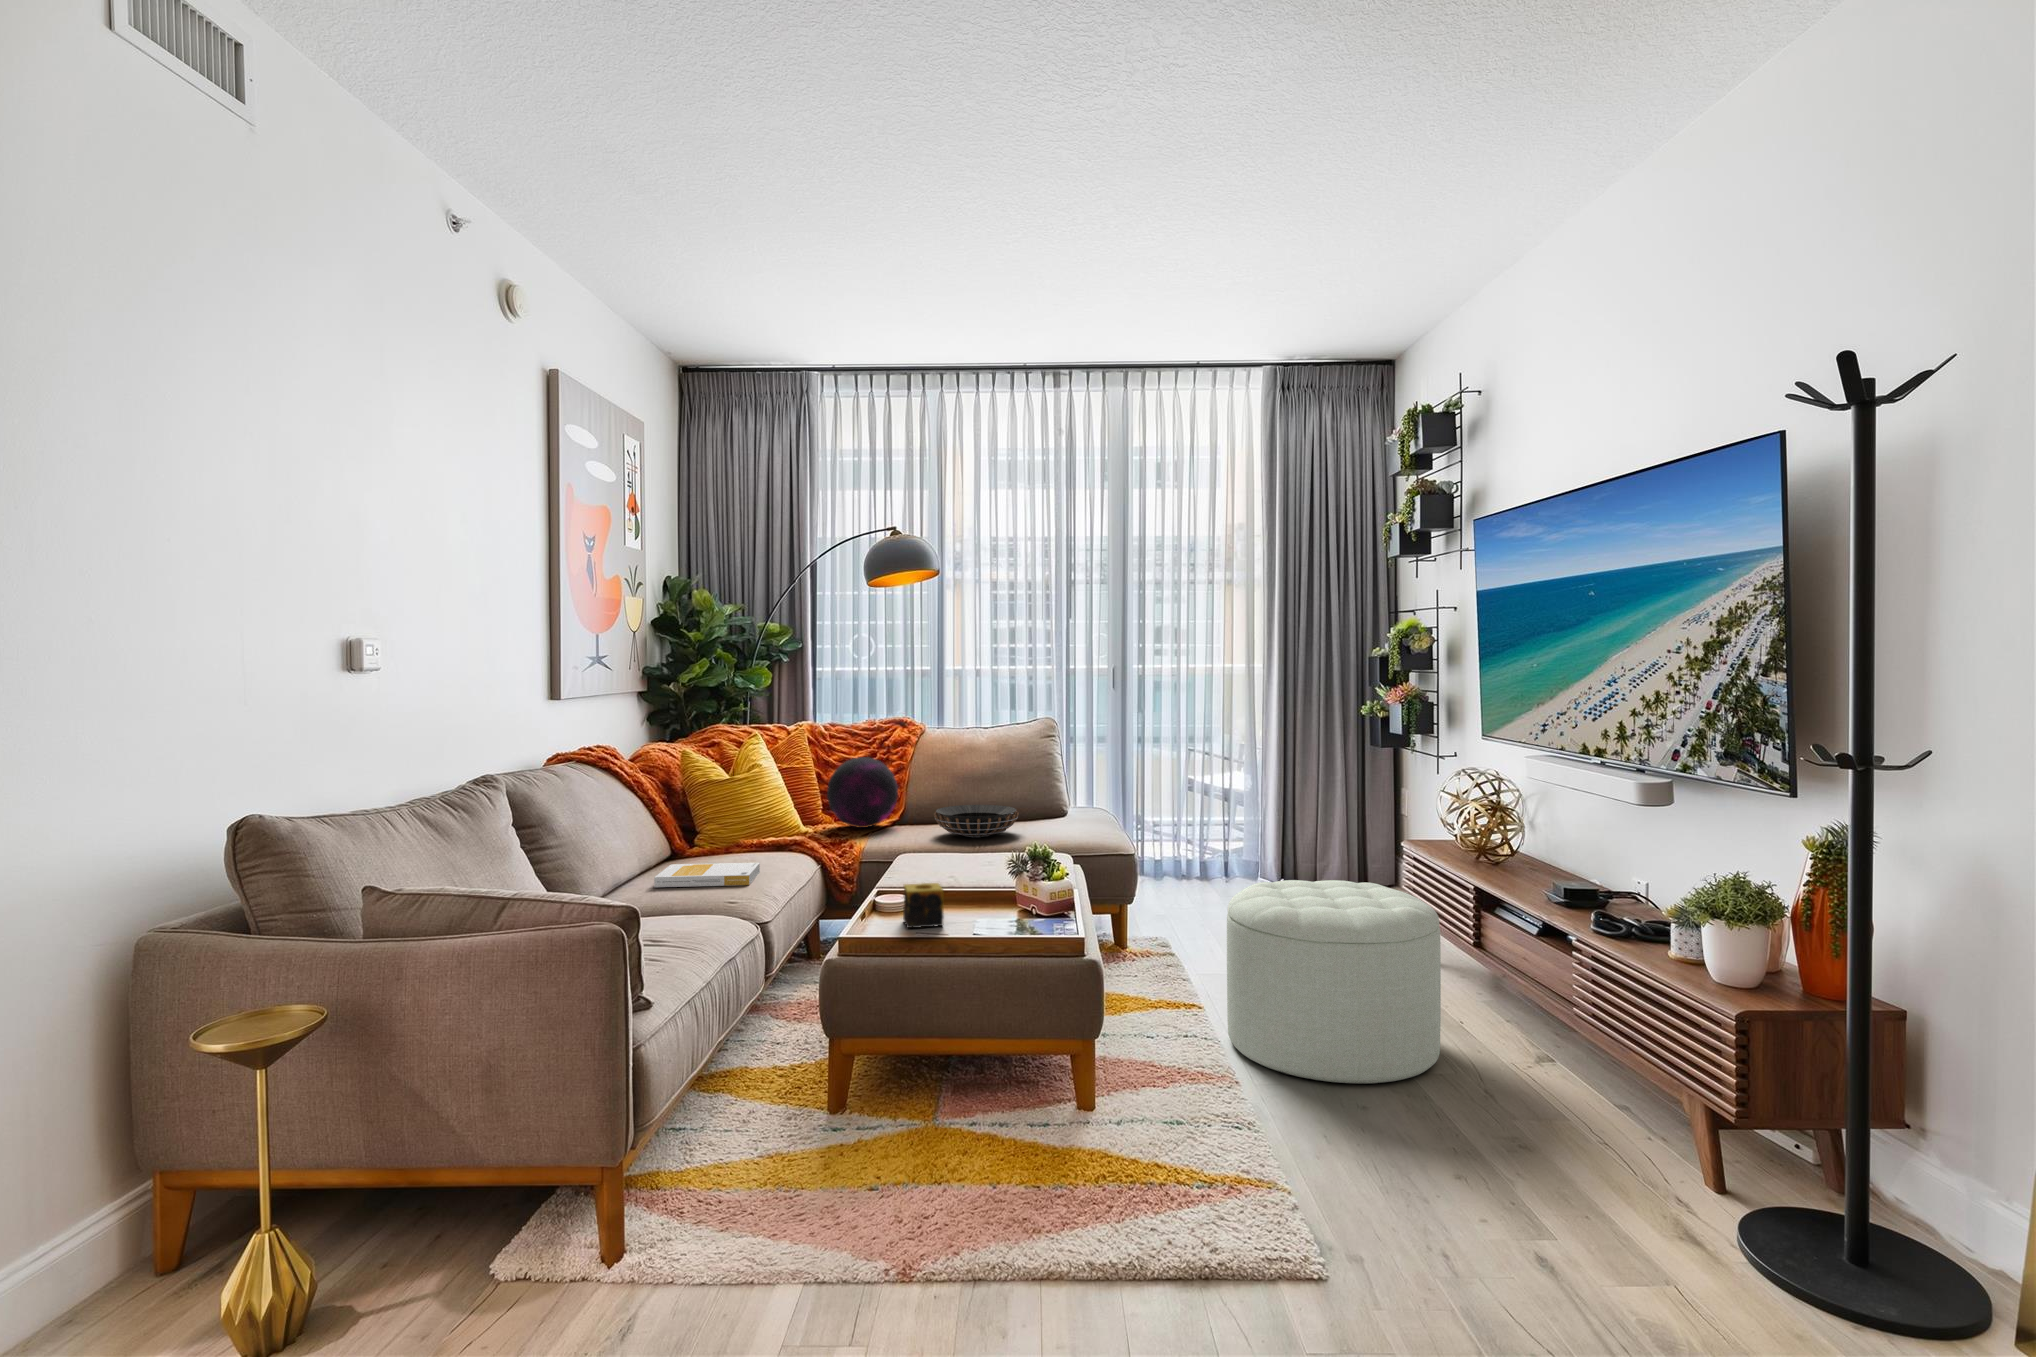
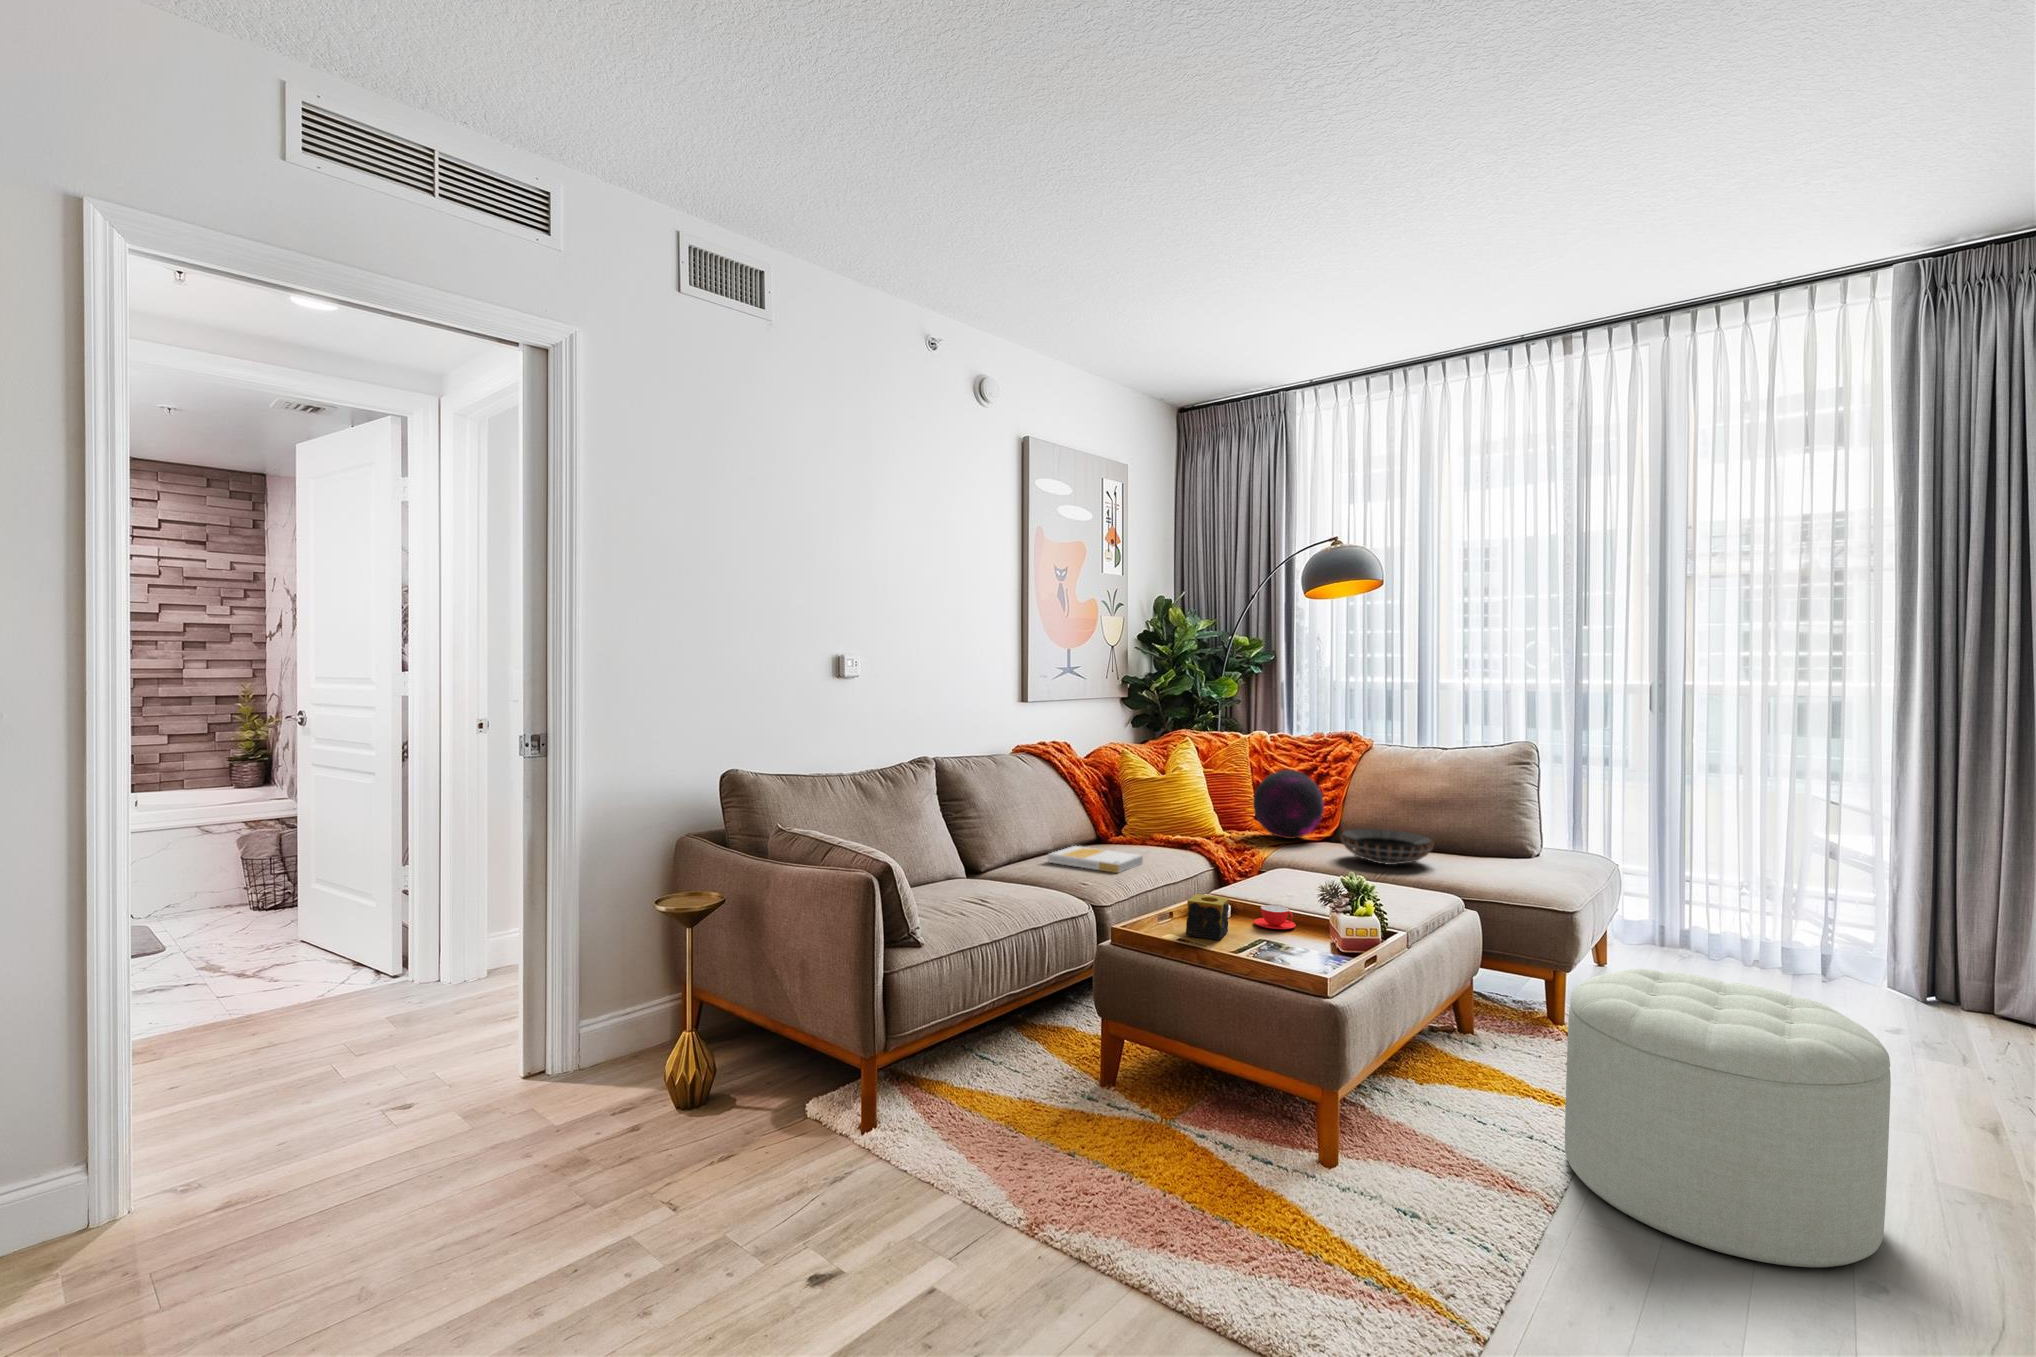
teacup: none [948,884,989,907] -> present [1254,905,1296,929]

